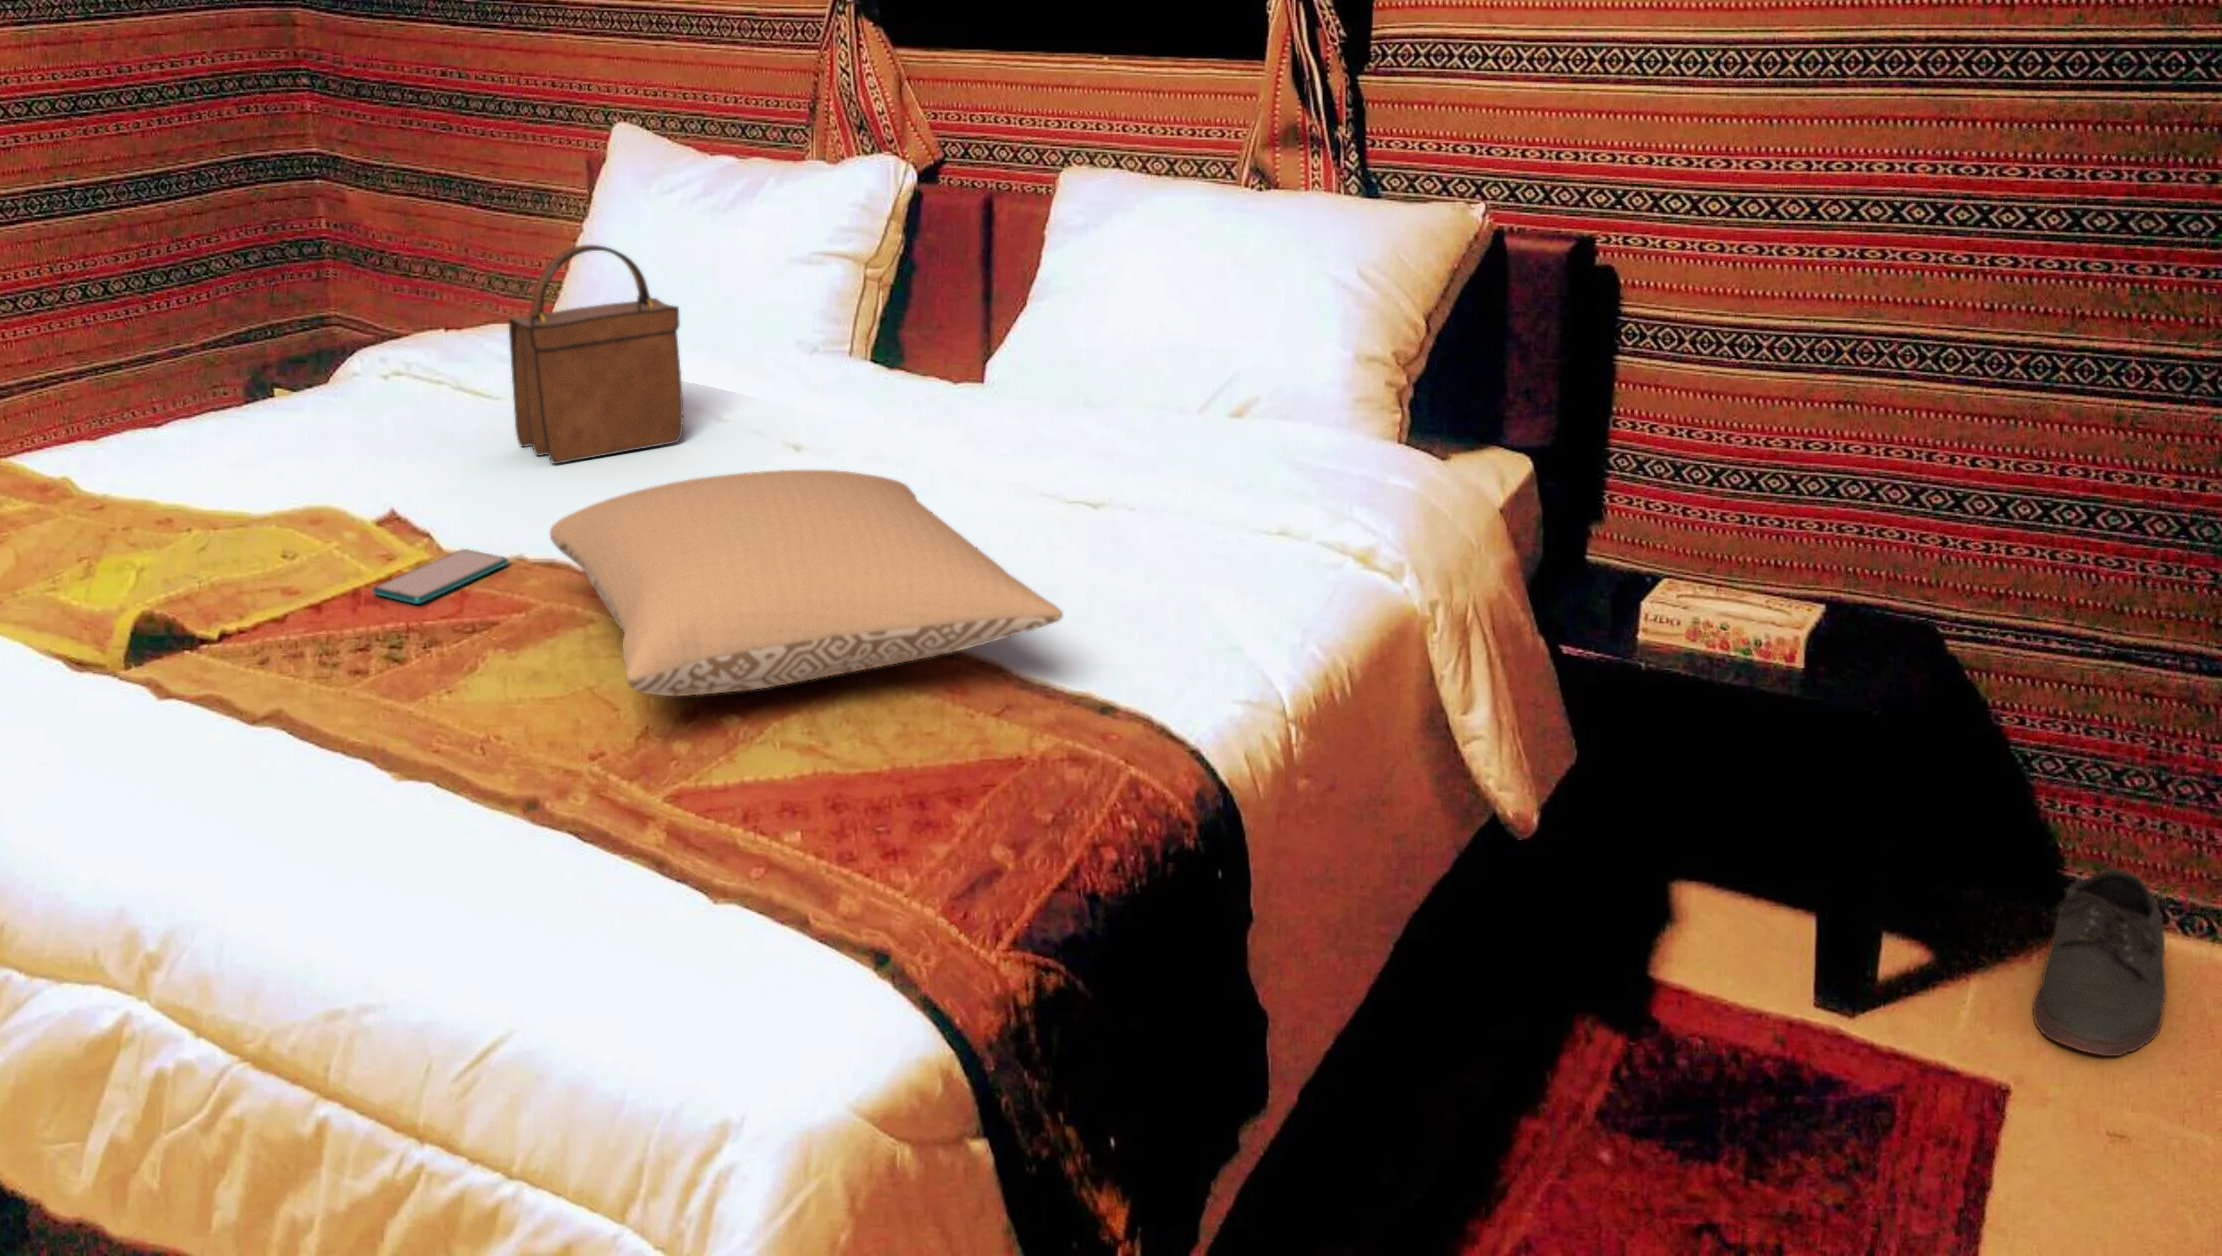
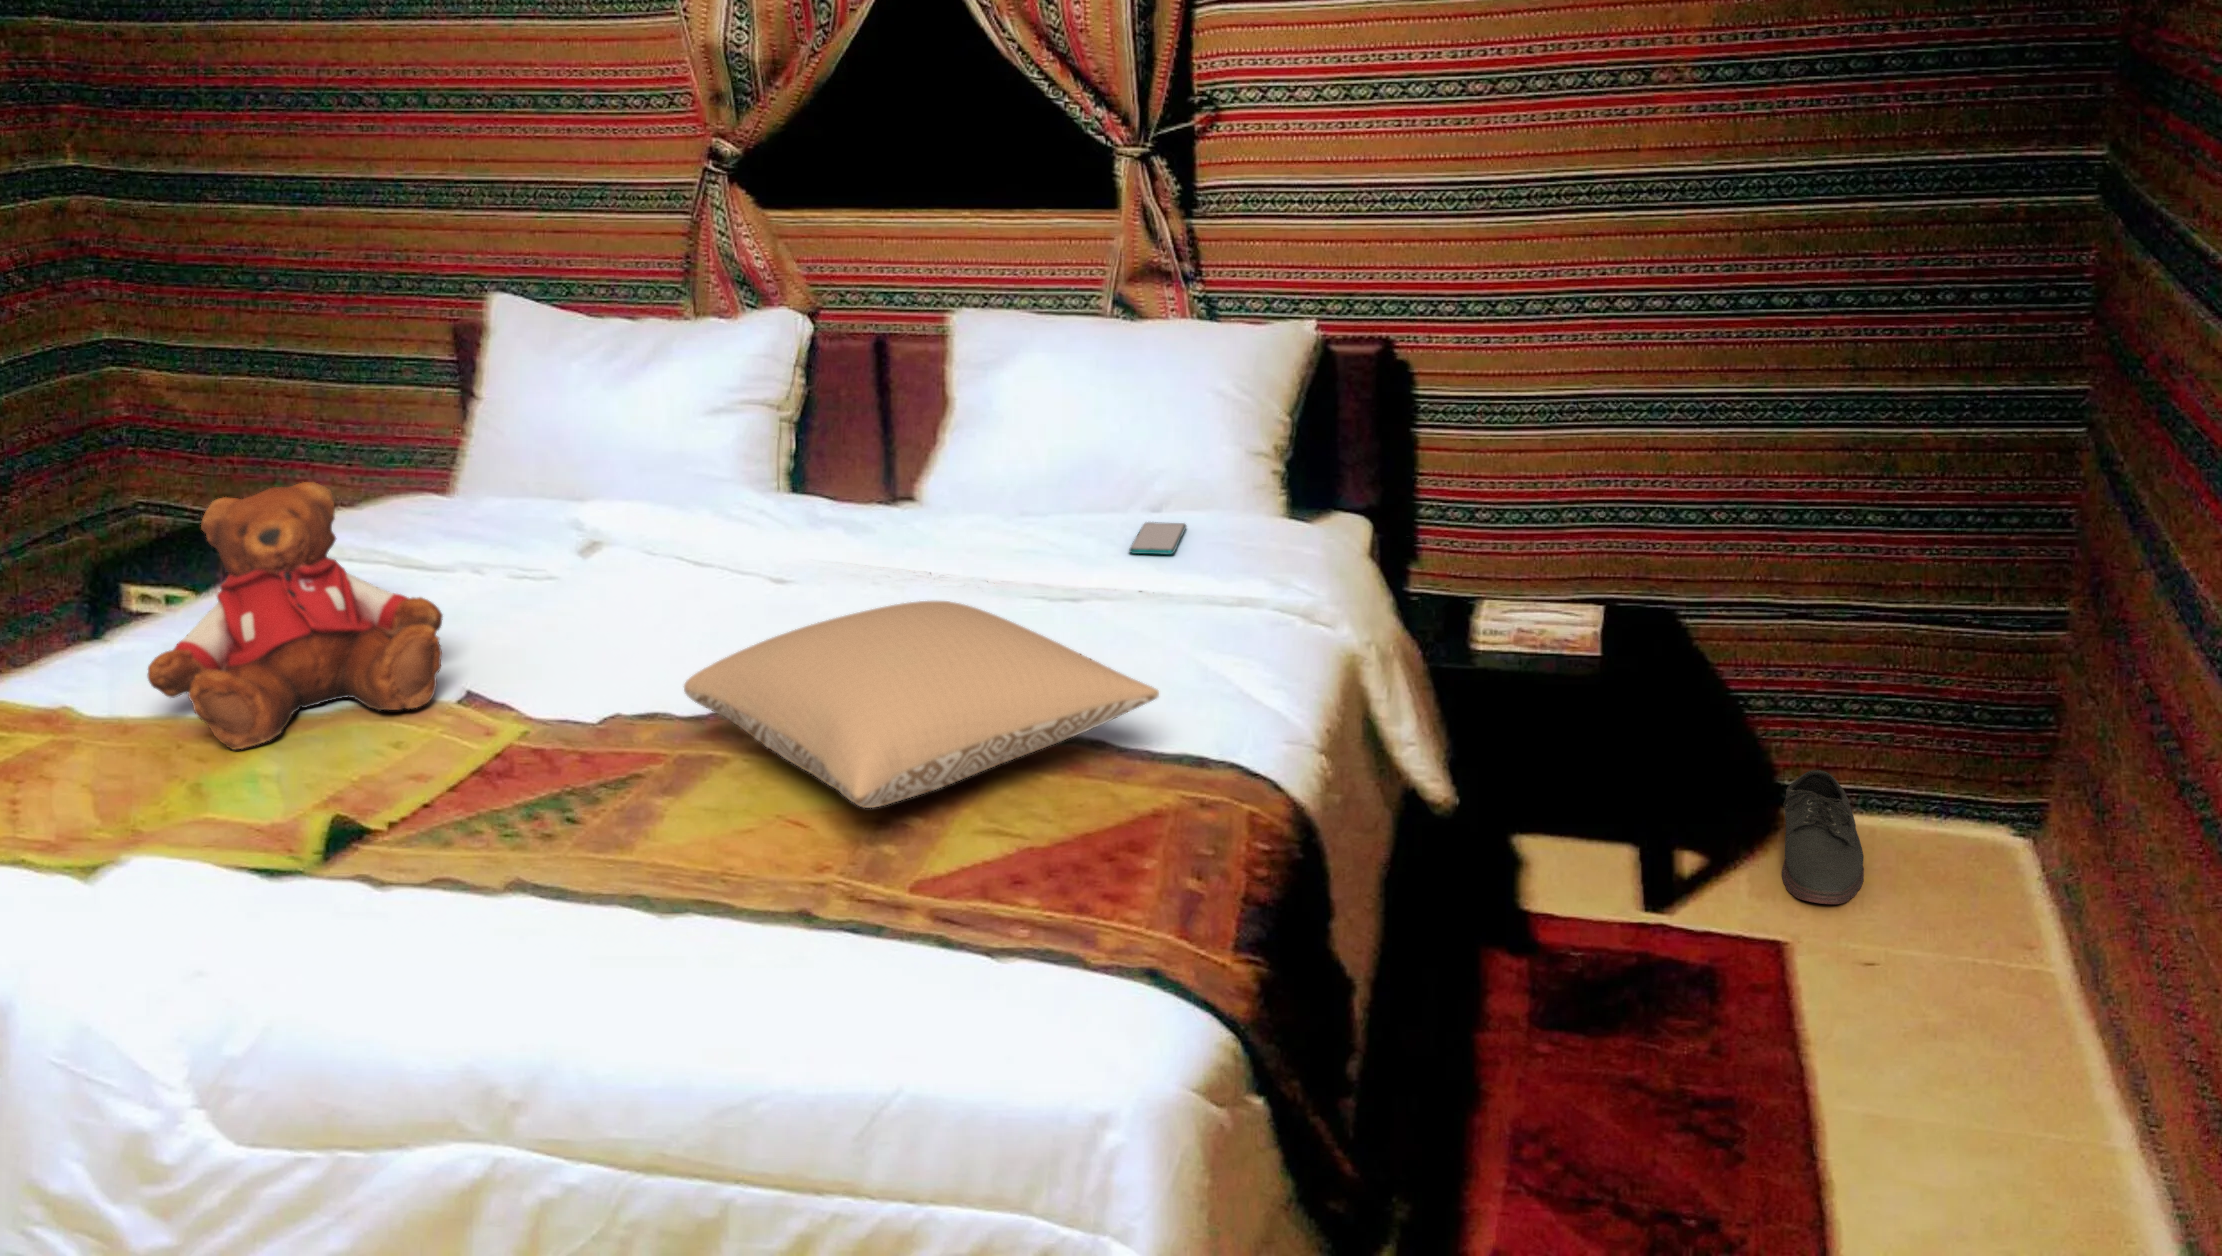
handbag: present [509,245,683,464] -> none [528,424,692,627]
teddy bear: none [84,273,384,537] -> present [148,482,443,749]
smartphone: present [372,549,508,604] -> present [1129,522,1186,555]

